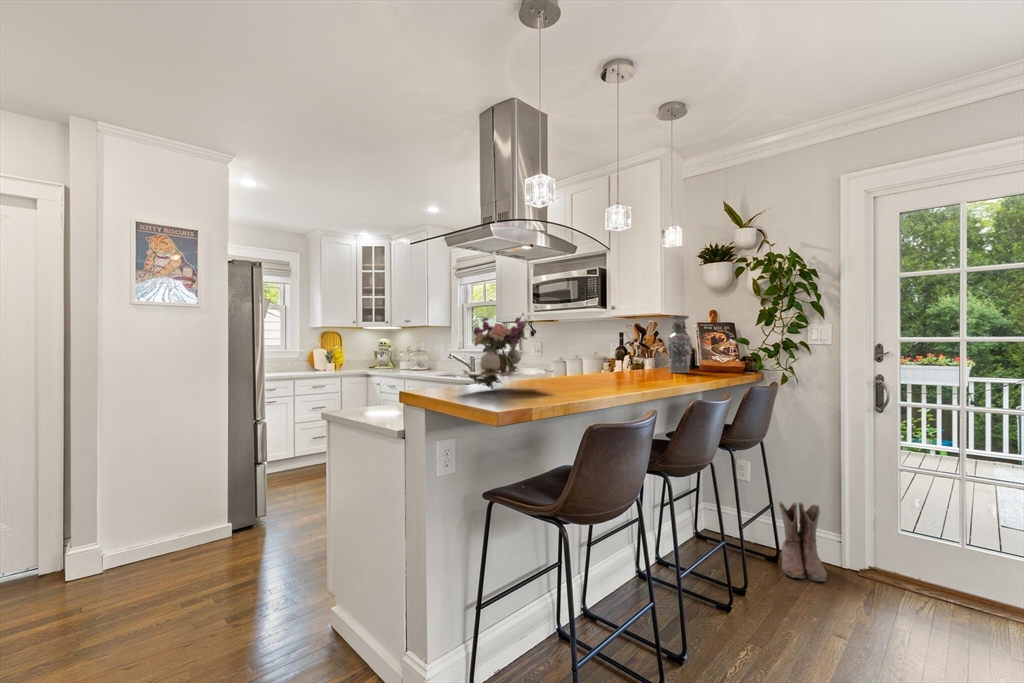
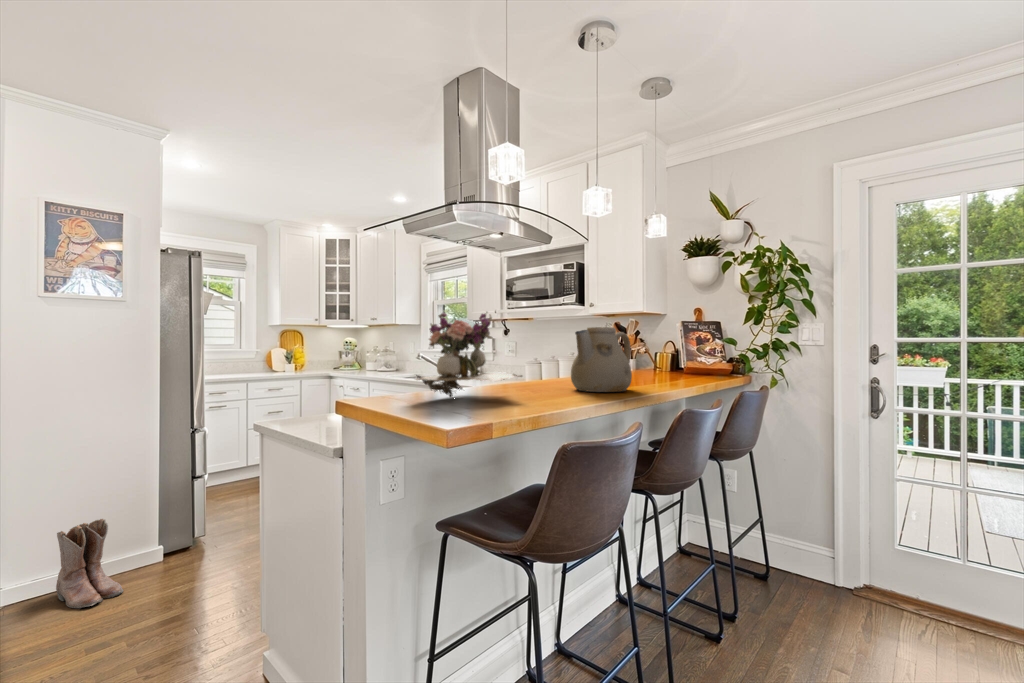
vase: present [667,316,692,373] -> none [649,313,675,375]
teapot: none [595,329,649,386] -> present [571,327,632,392]
boots: present [779,502,827,582] -> present [56,519,123,608]

